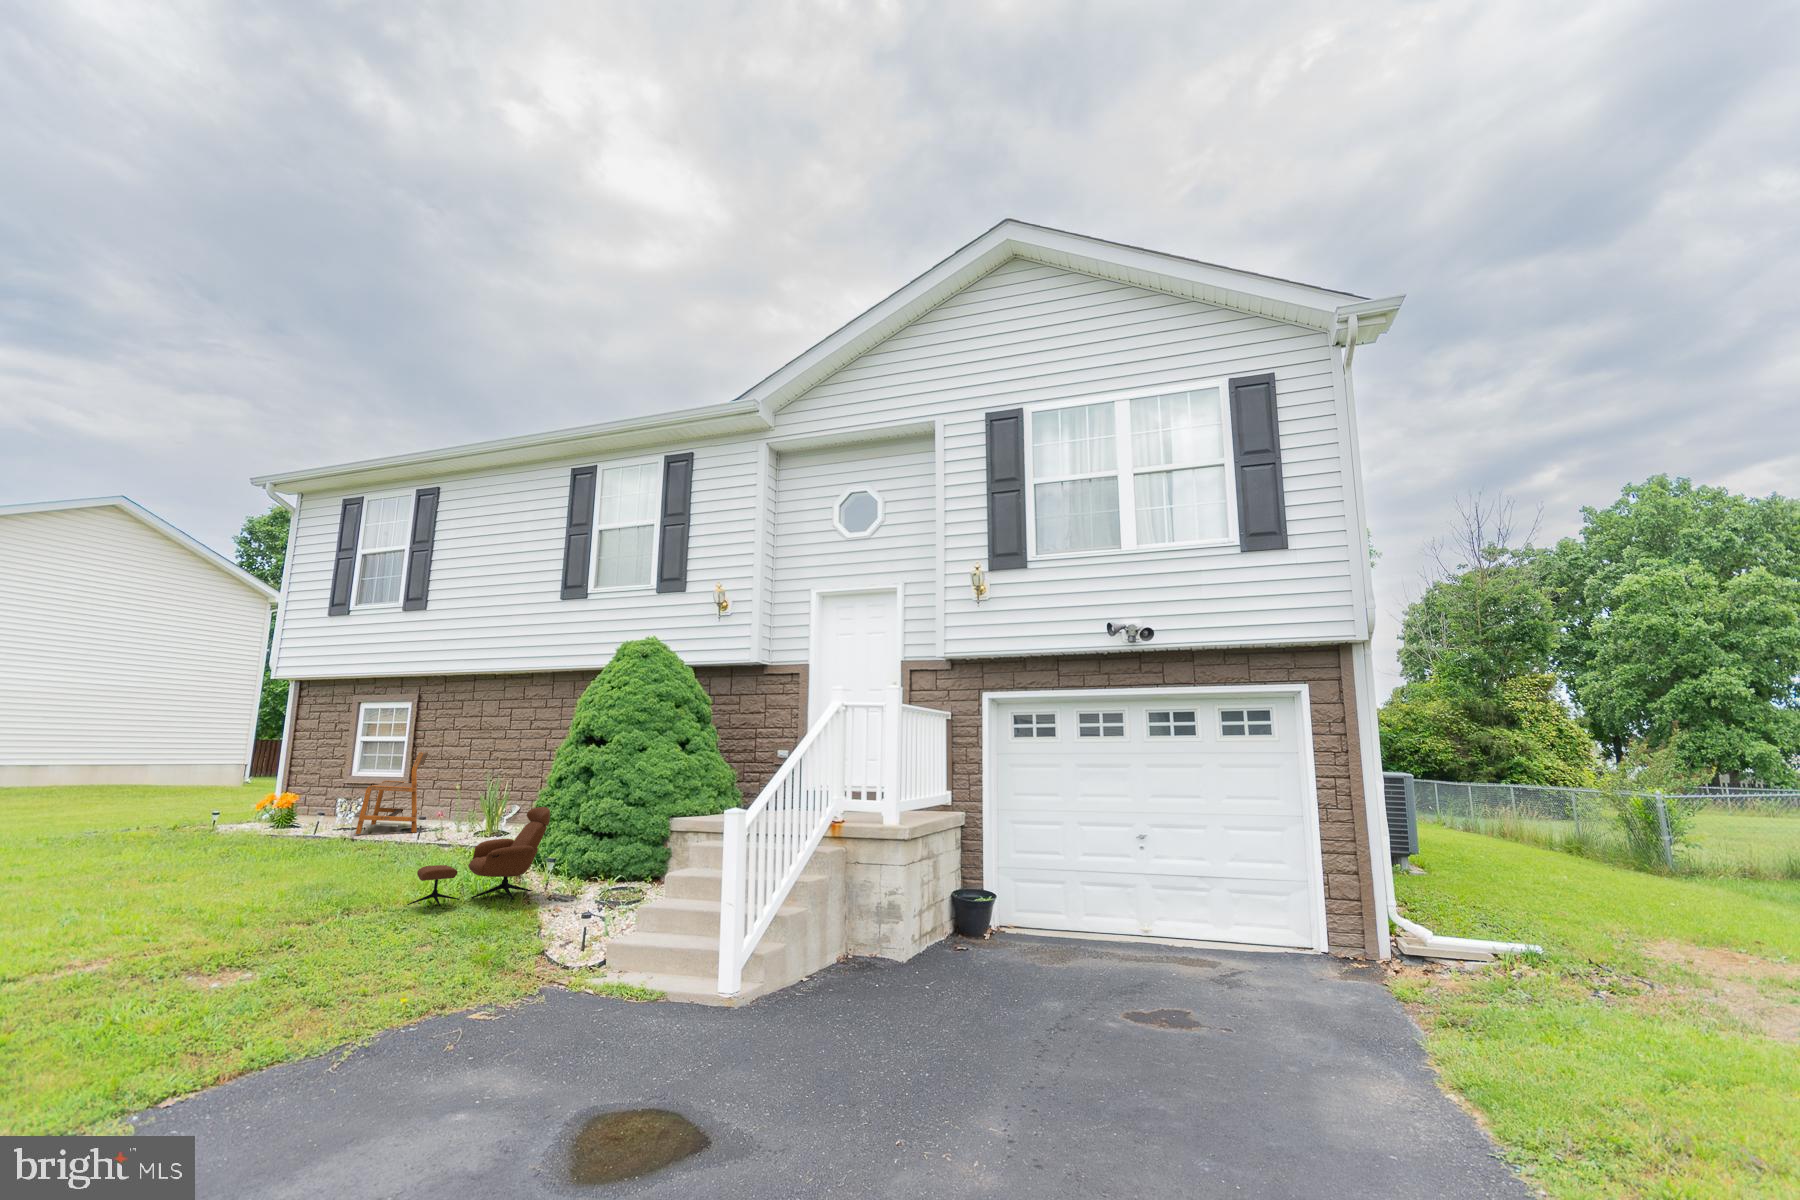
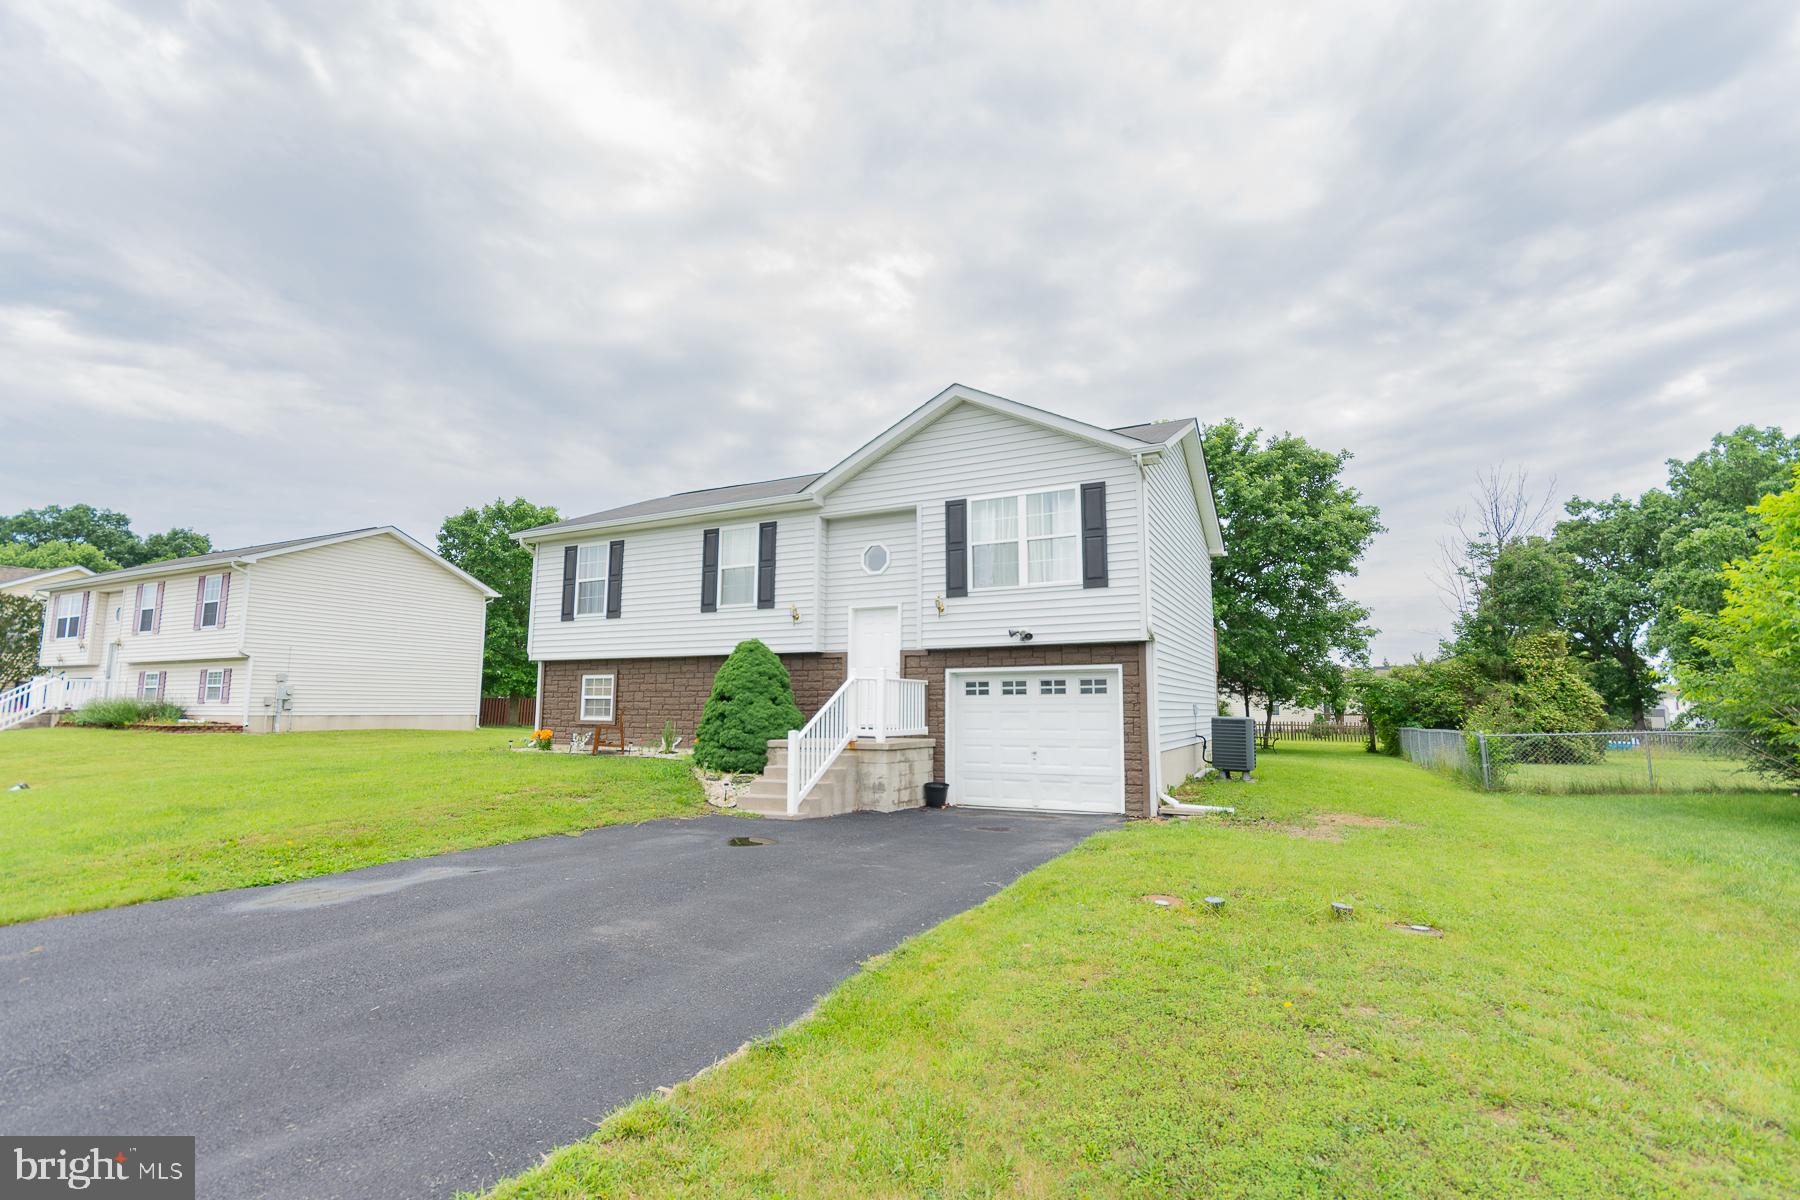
lounge chair: present [407,807,550,906] -> none [643,734,706,780]

